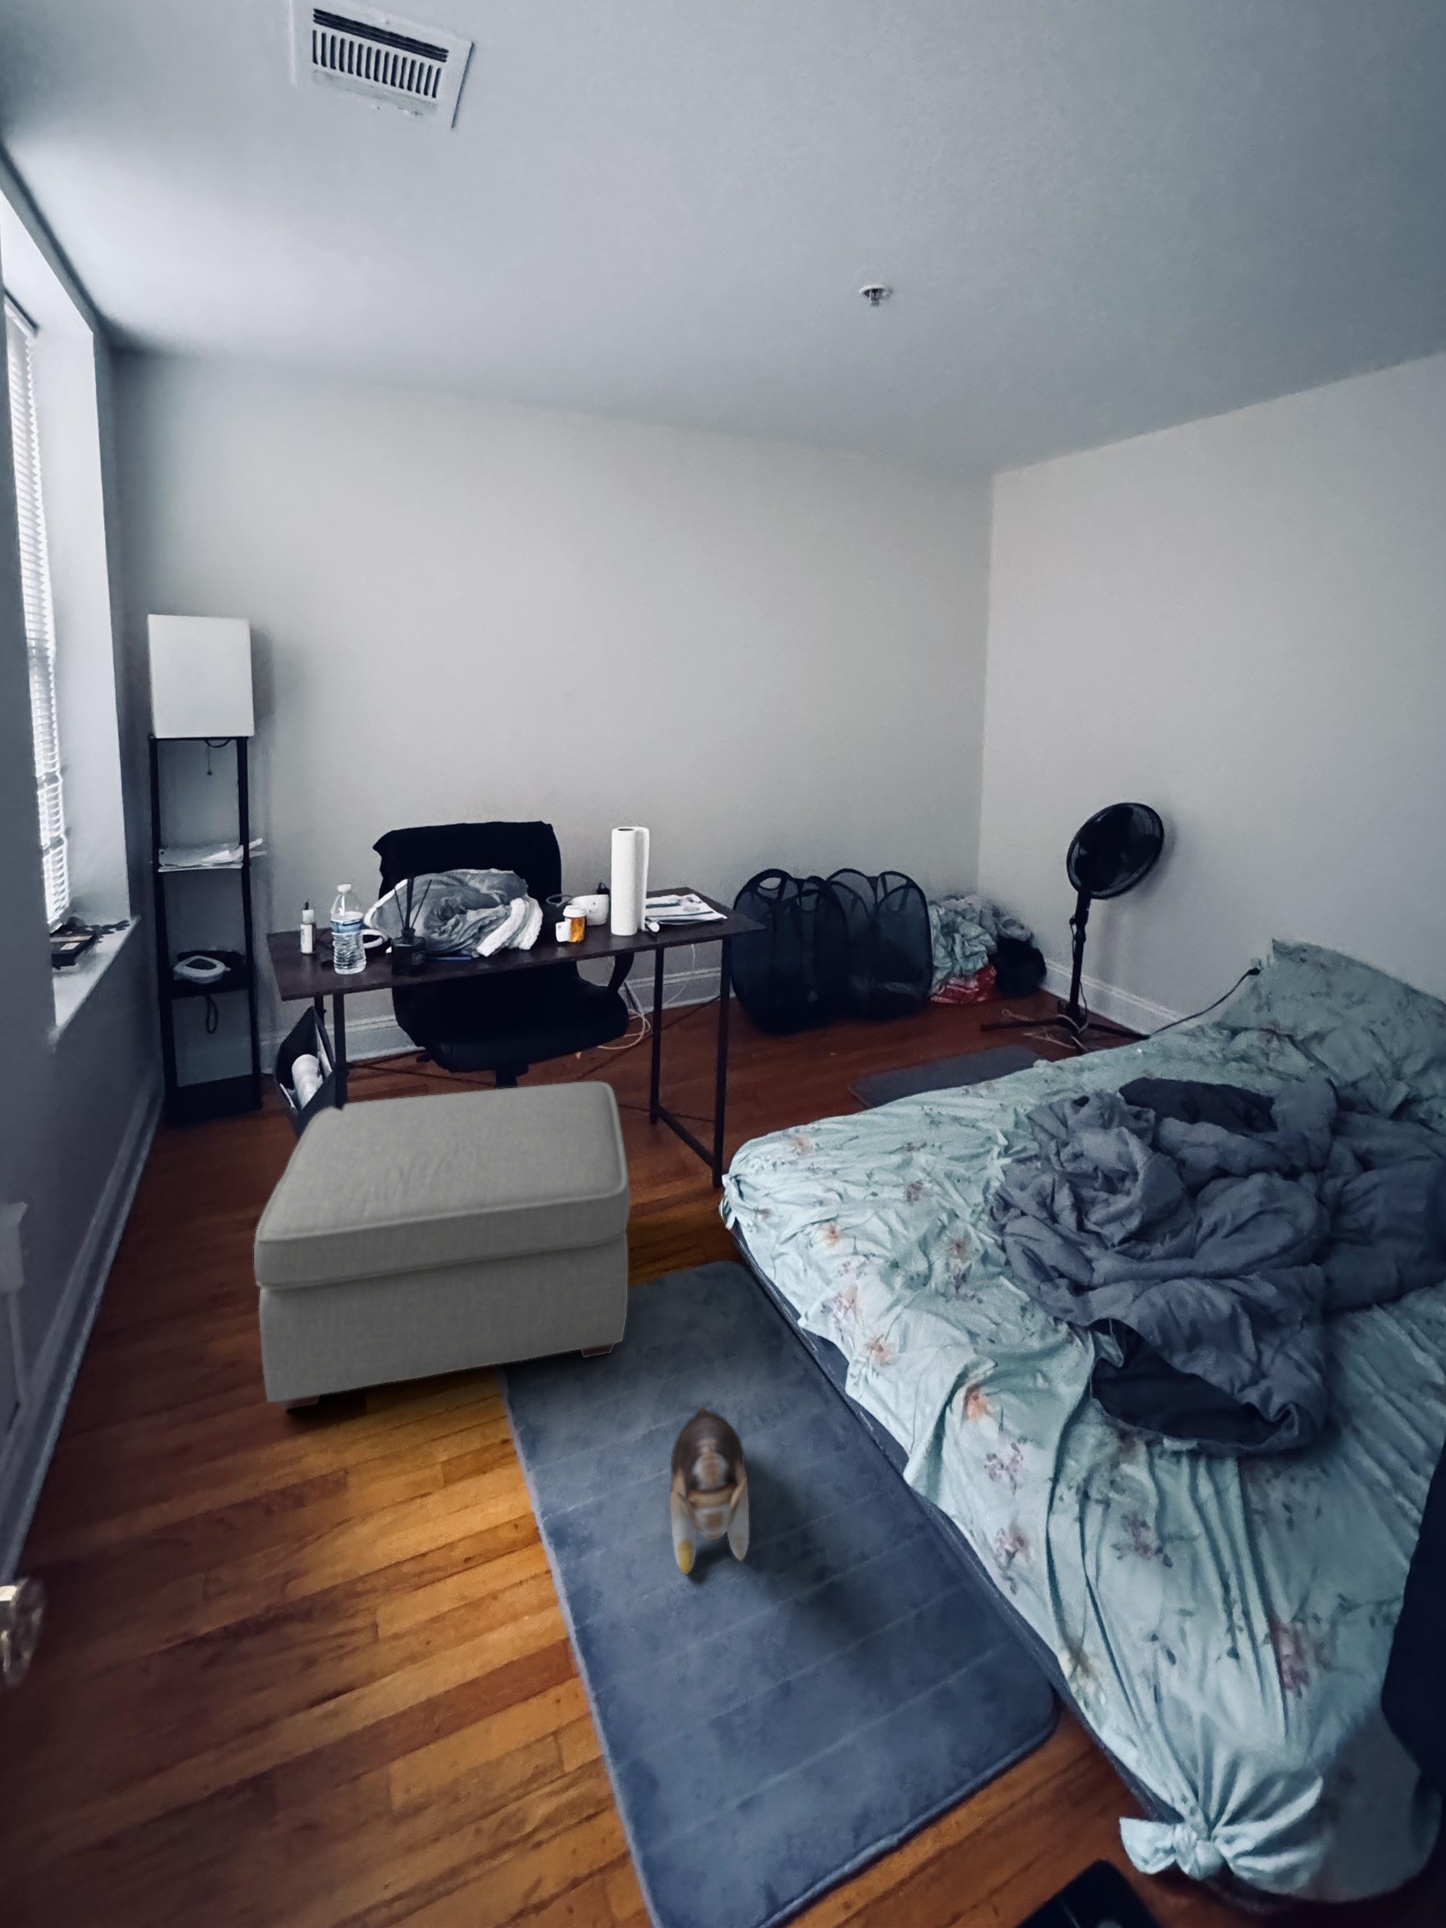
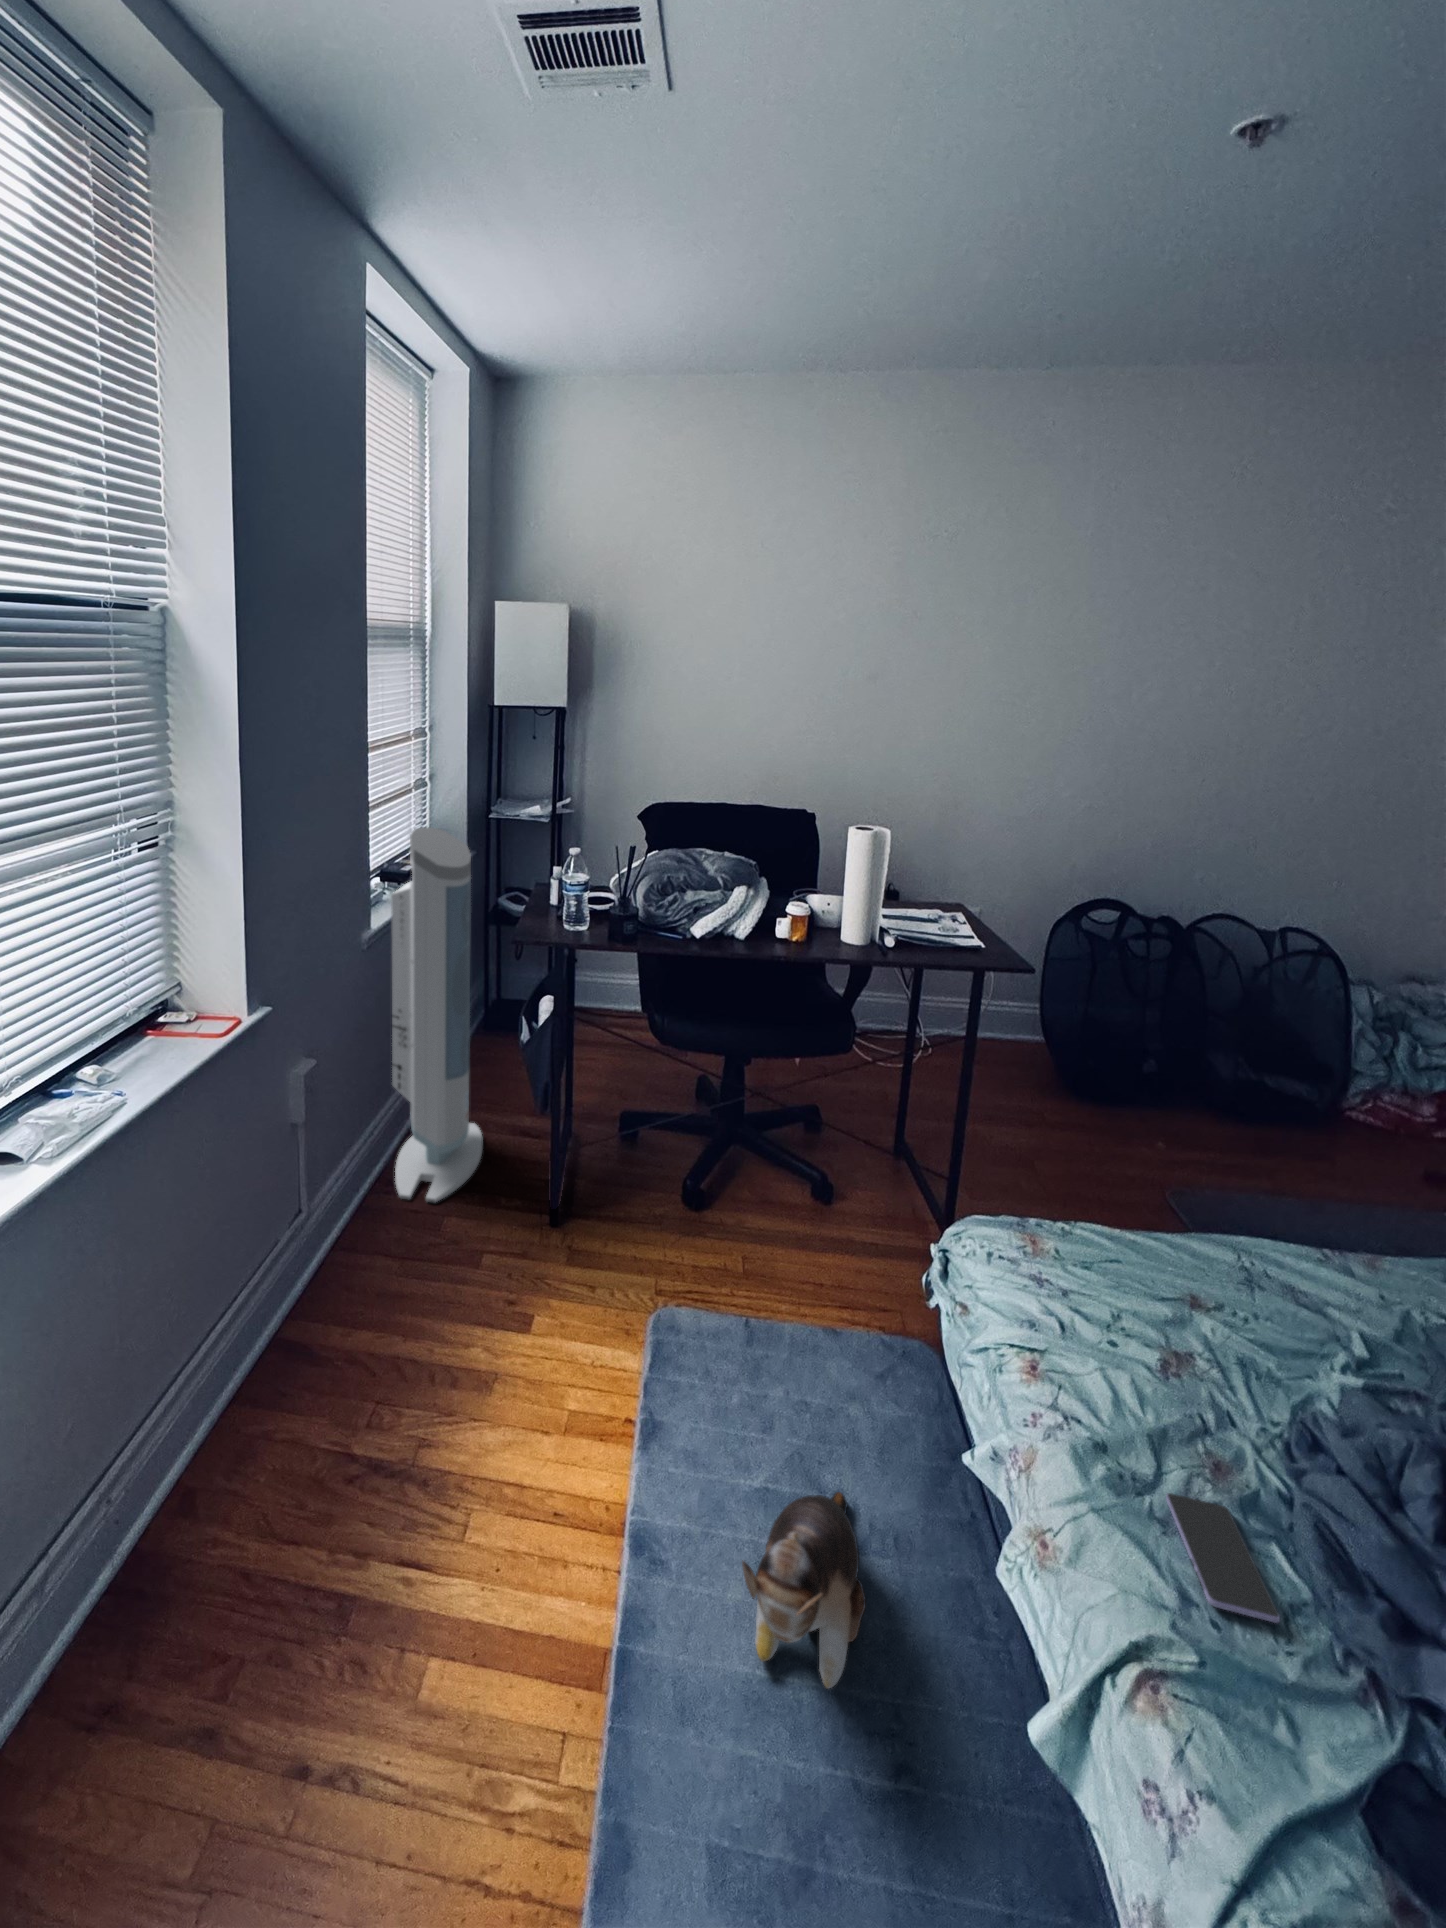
air purifier: none [78,891,227,1353] -> present [391,827,483,1202]
ottoman: present [254,1081,631,1409] -> none [462,1045,819,1384]
smartphone: none [939,1267,1016,1331] -> present [1166,1493,1280,1623]

